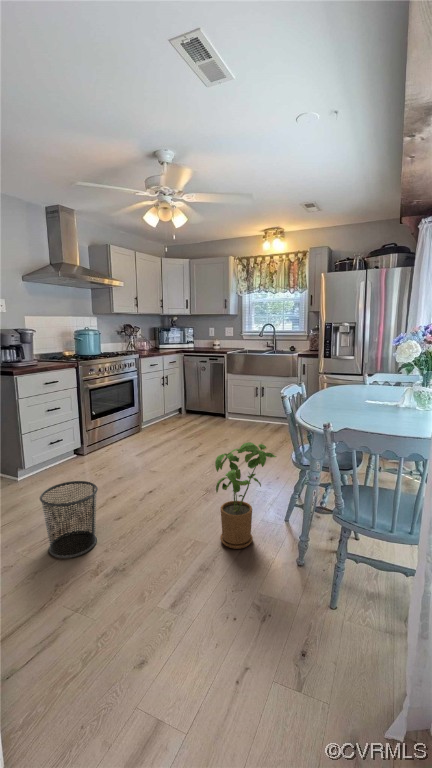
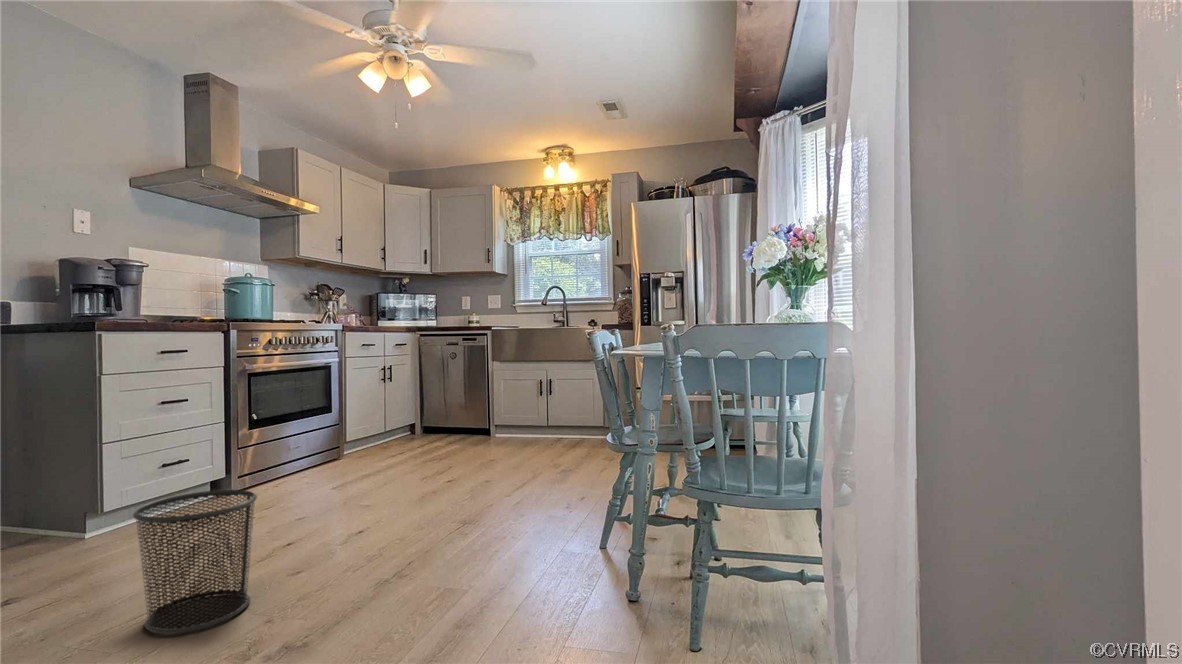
house plant: present [215,442,276,549] -> none [479,394,582,585]

